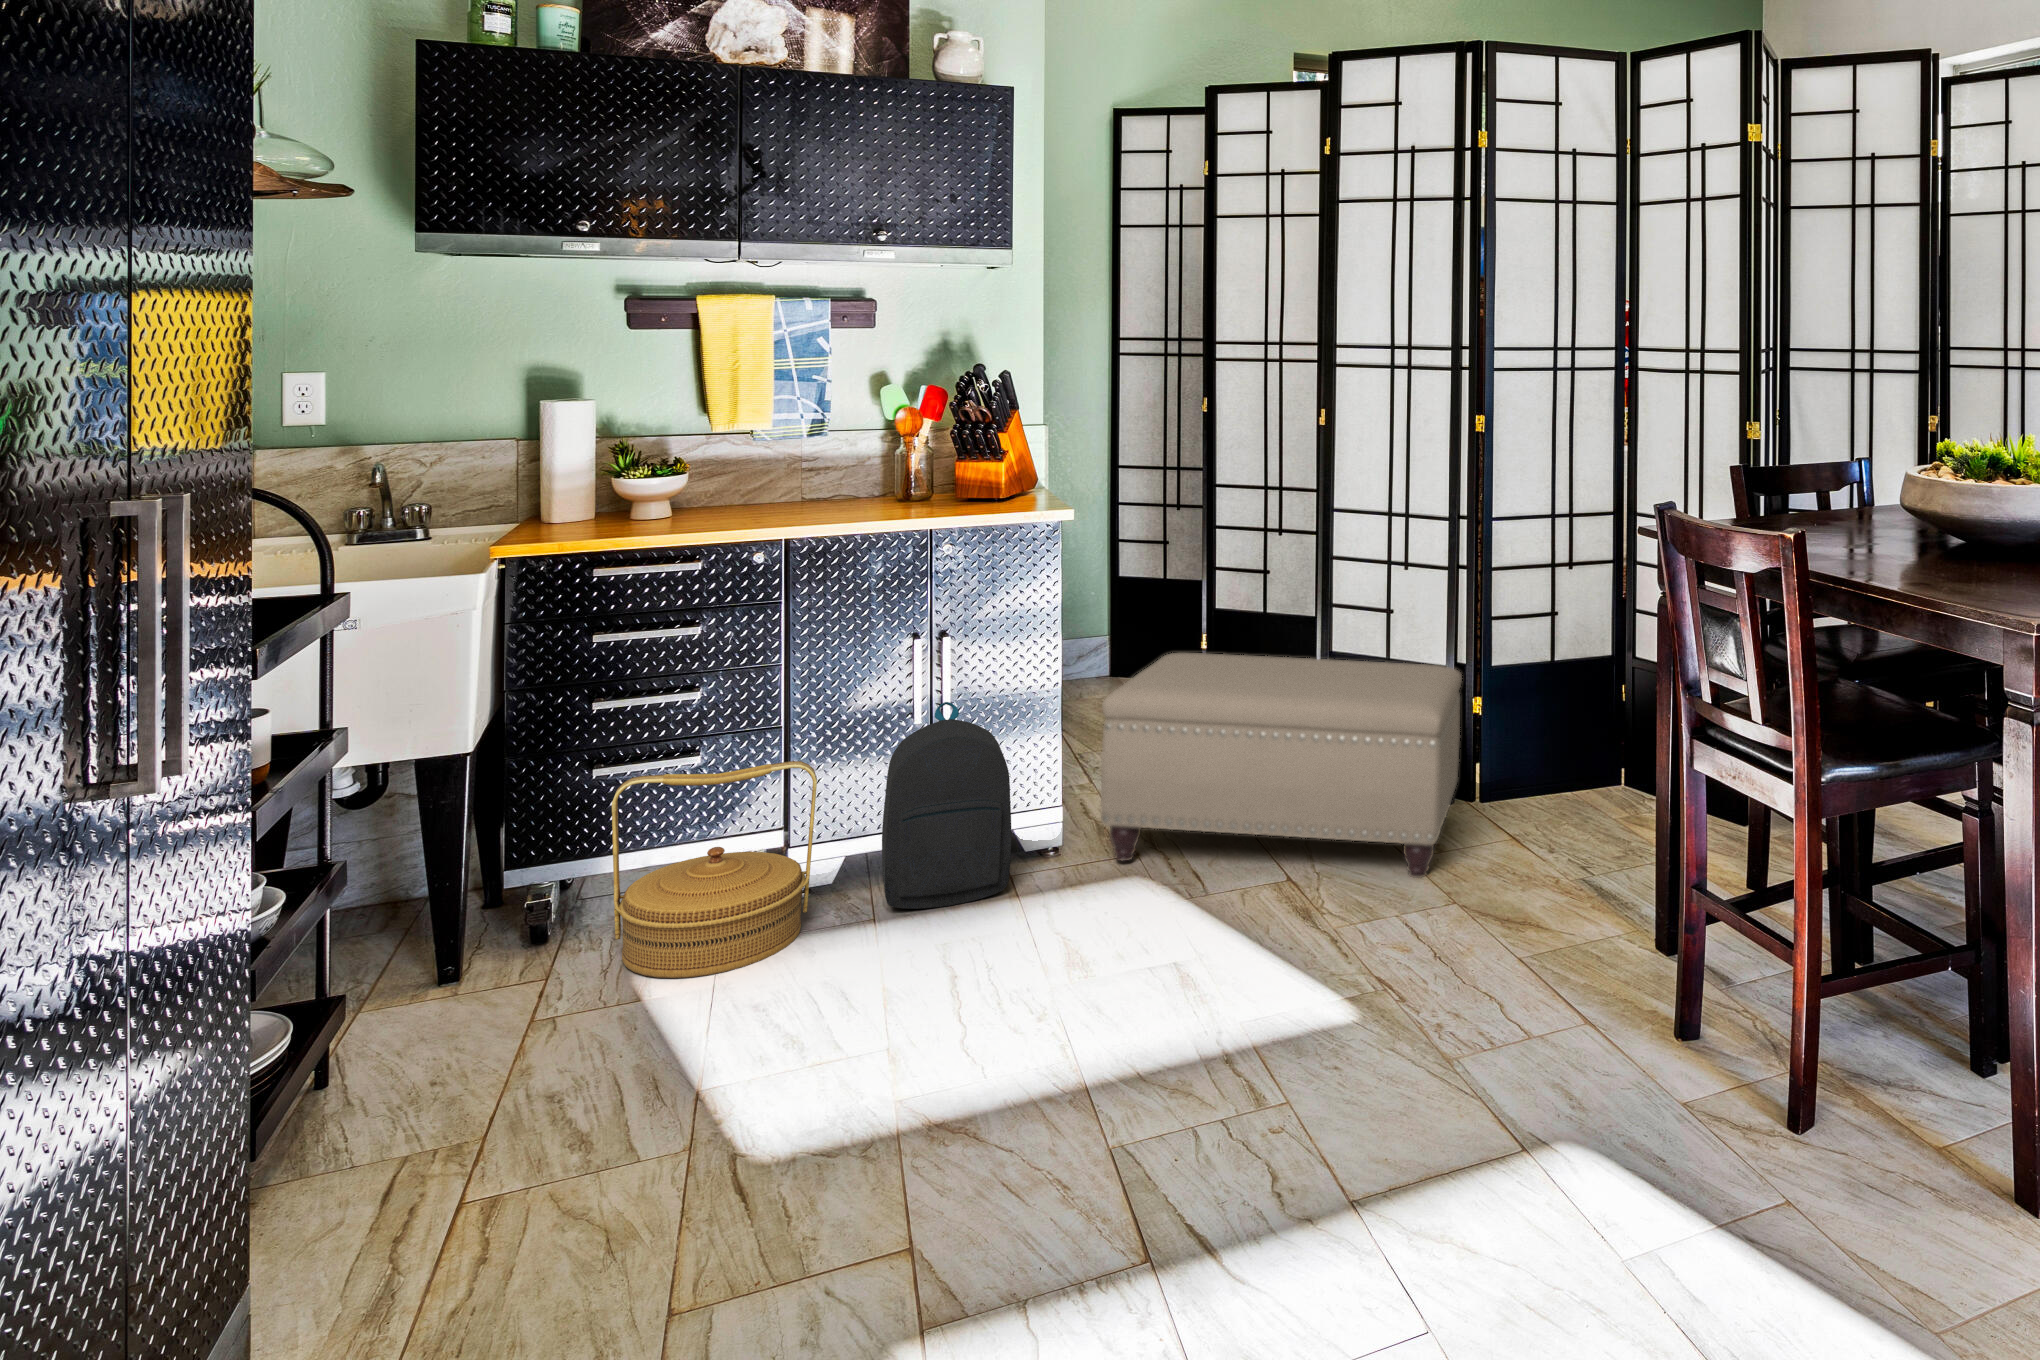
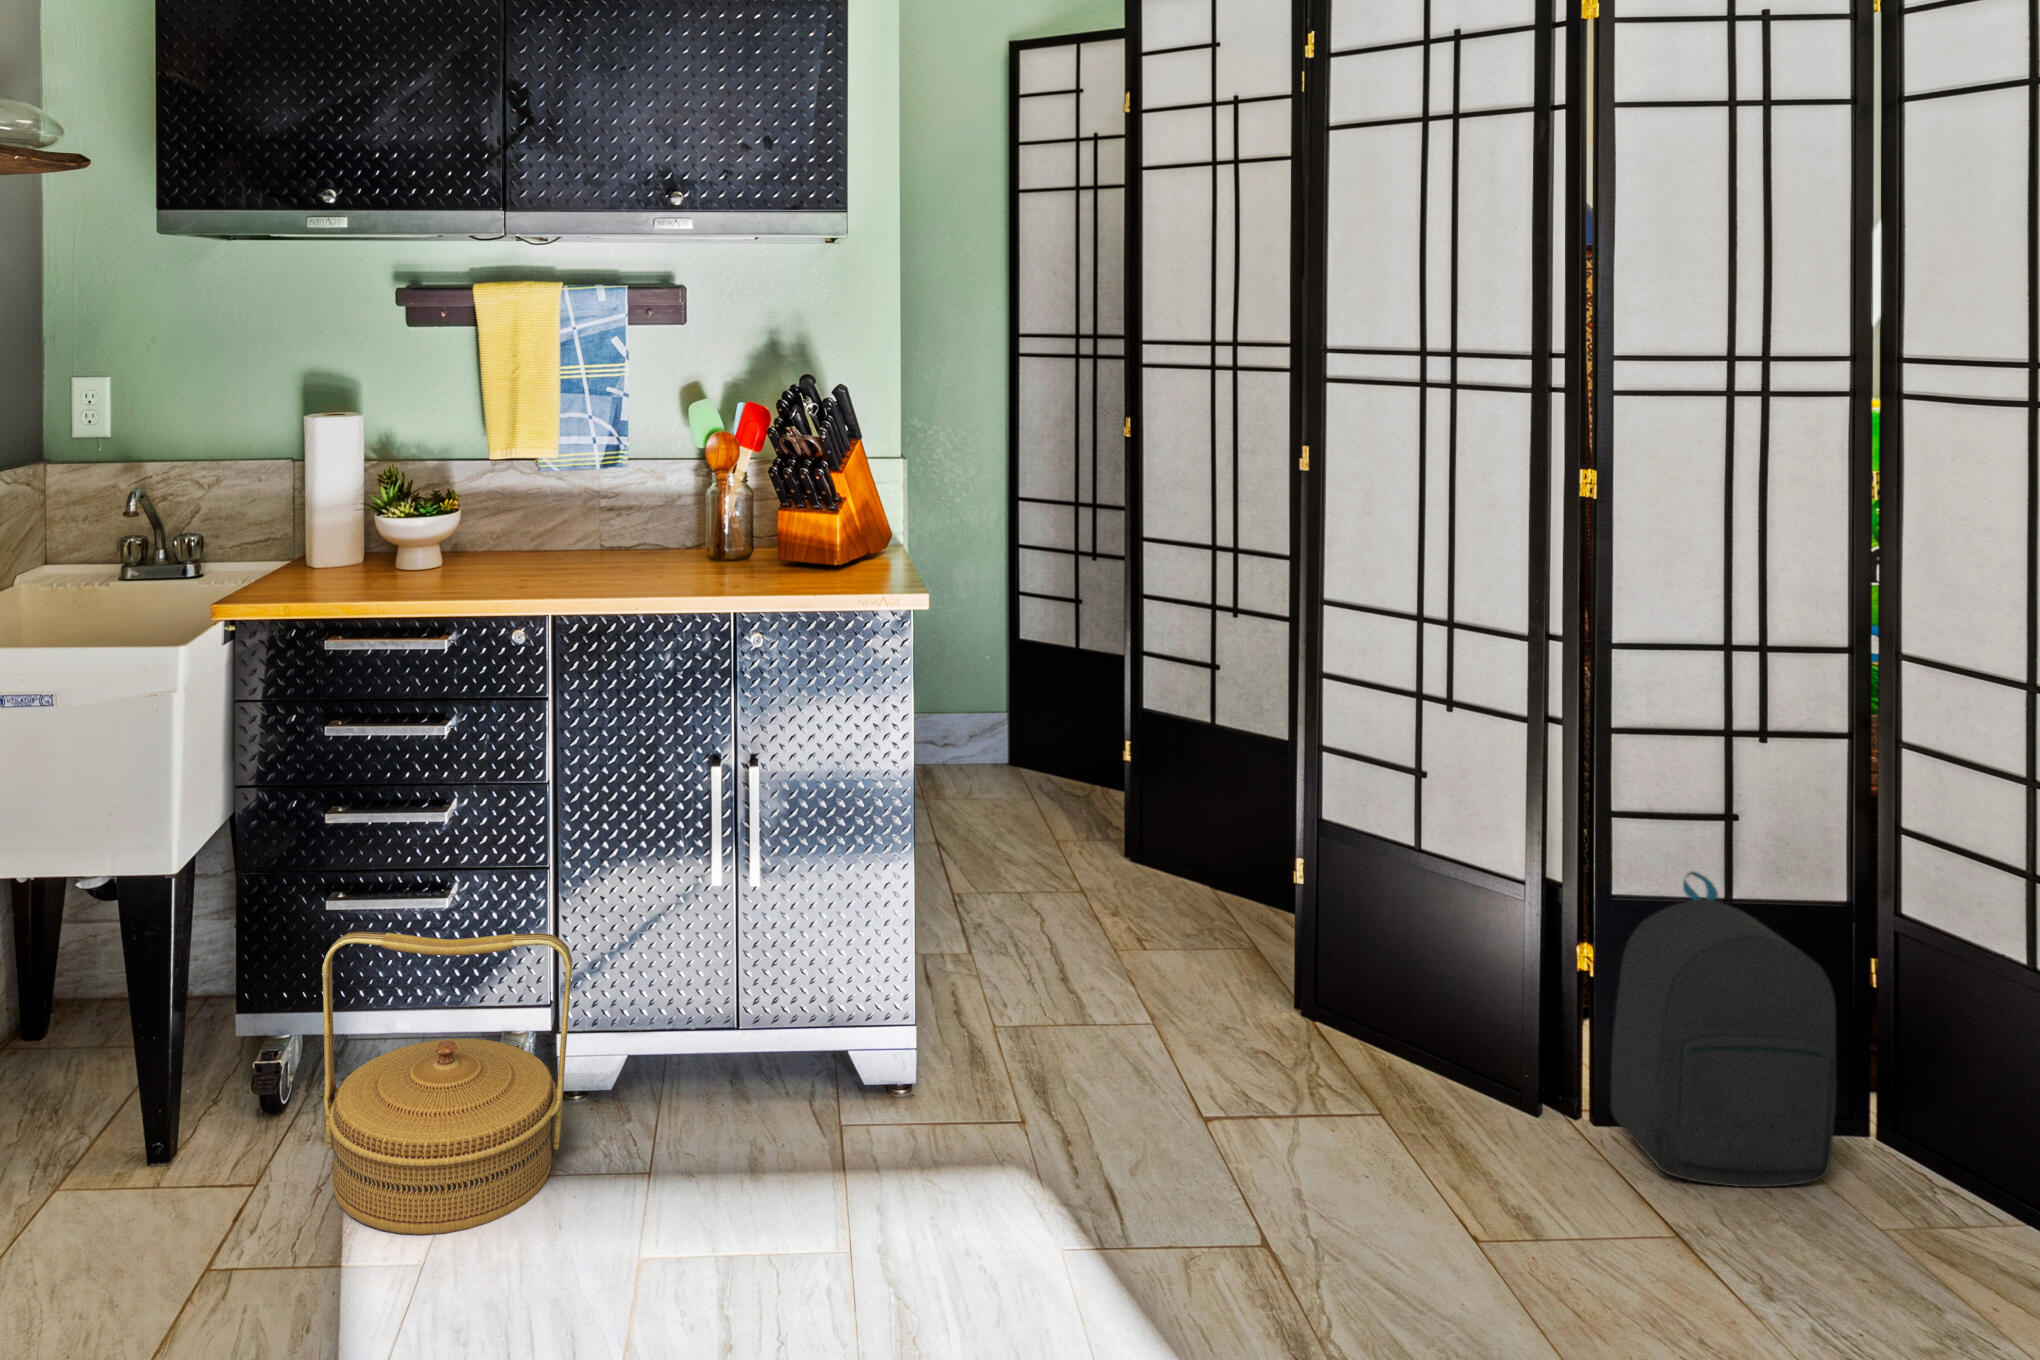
ottoman: present [1101,653,1462,878] -> none [962,809,1557,1288]
backpack: present [882,702,1011,909] -> present [1611,872,1836,1187]

